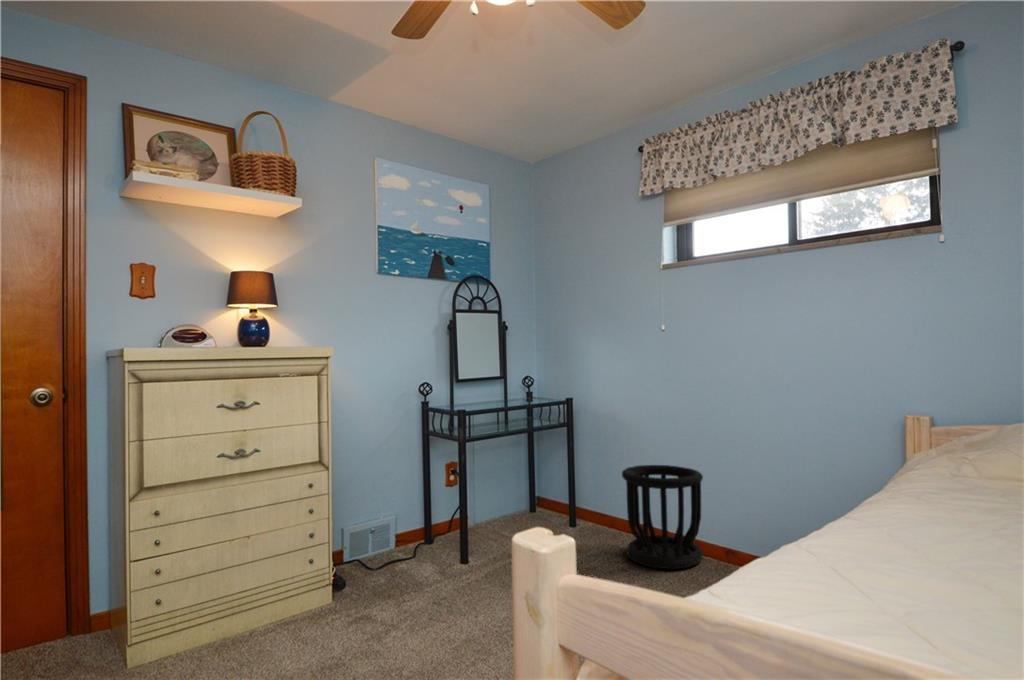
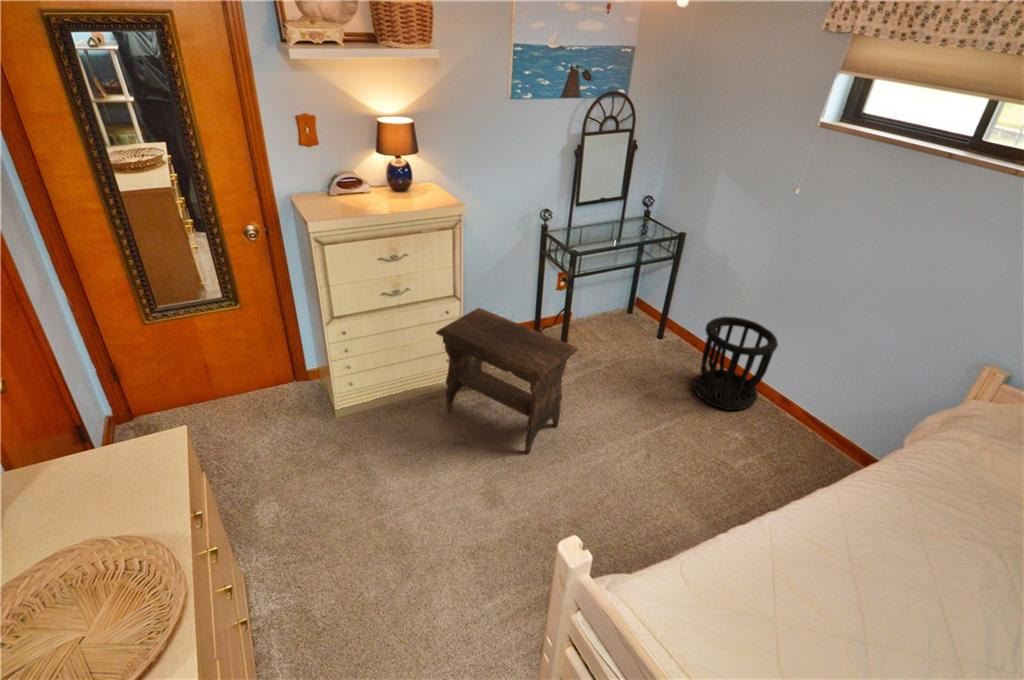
footstool: none [297,475,486,654] -> present [436,308,578,454]

